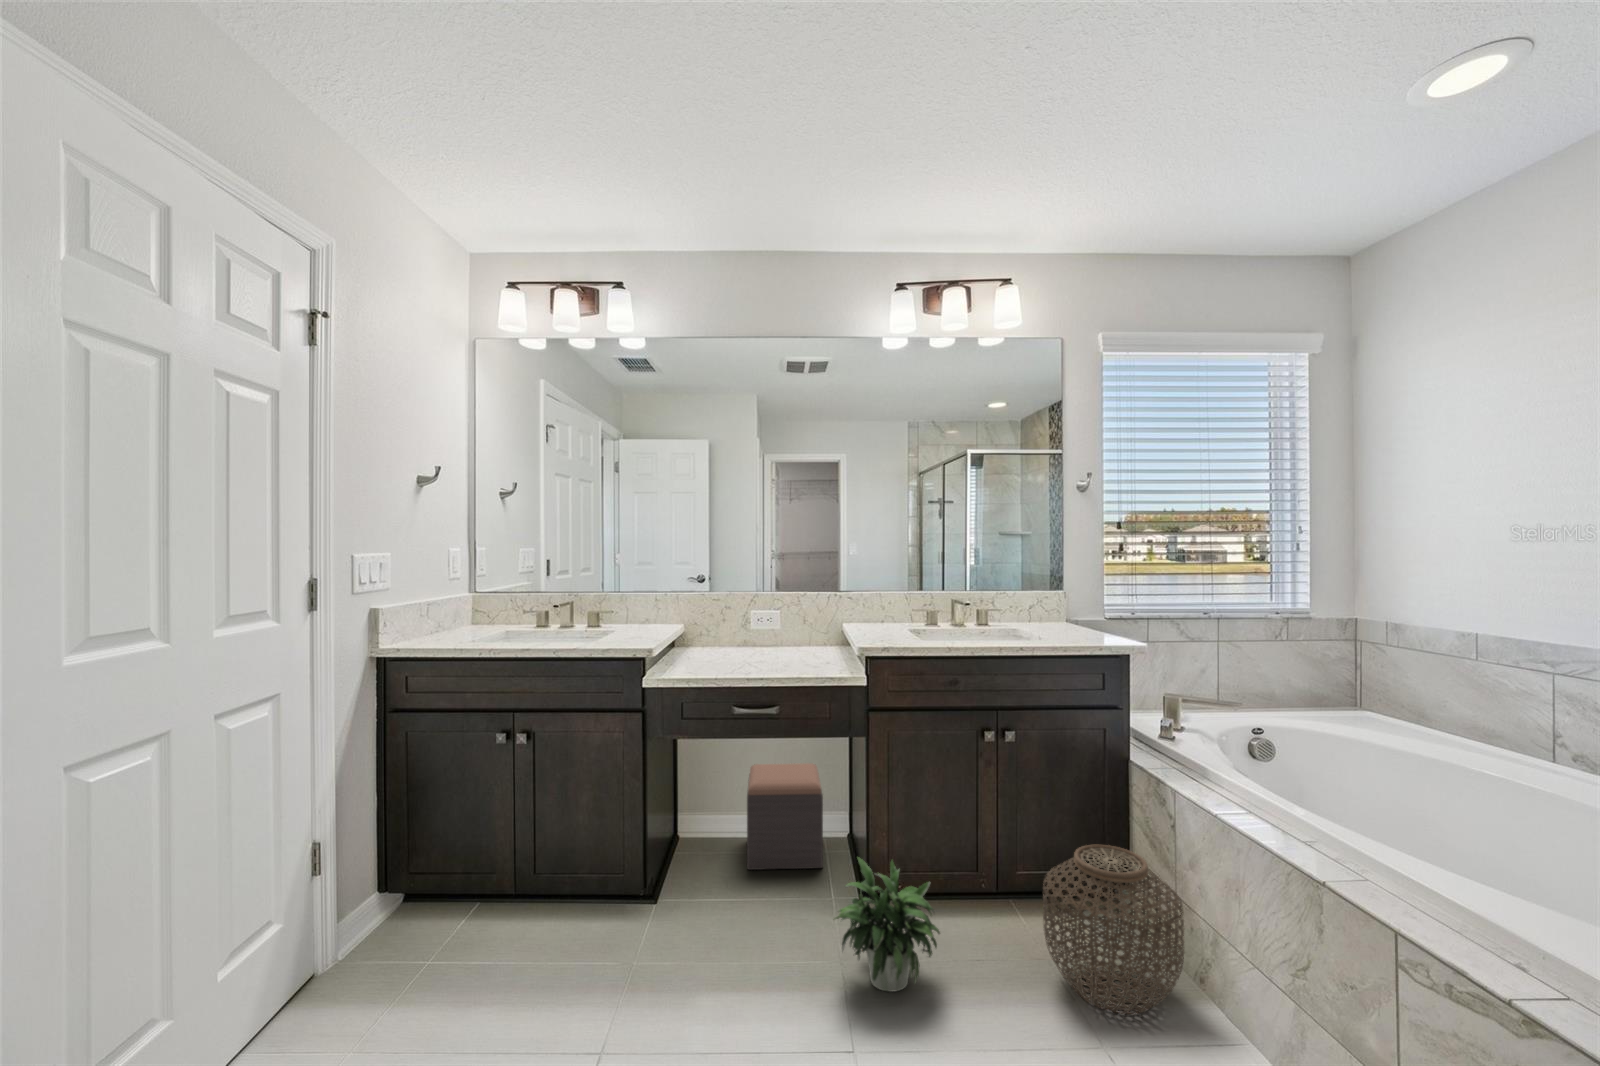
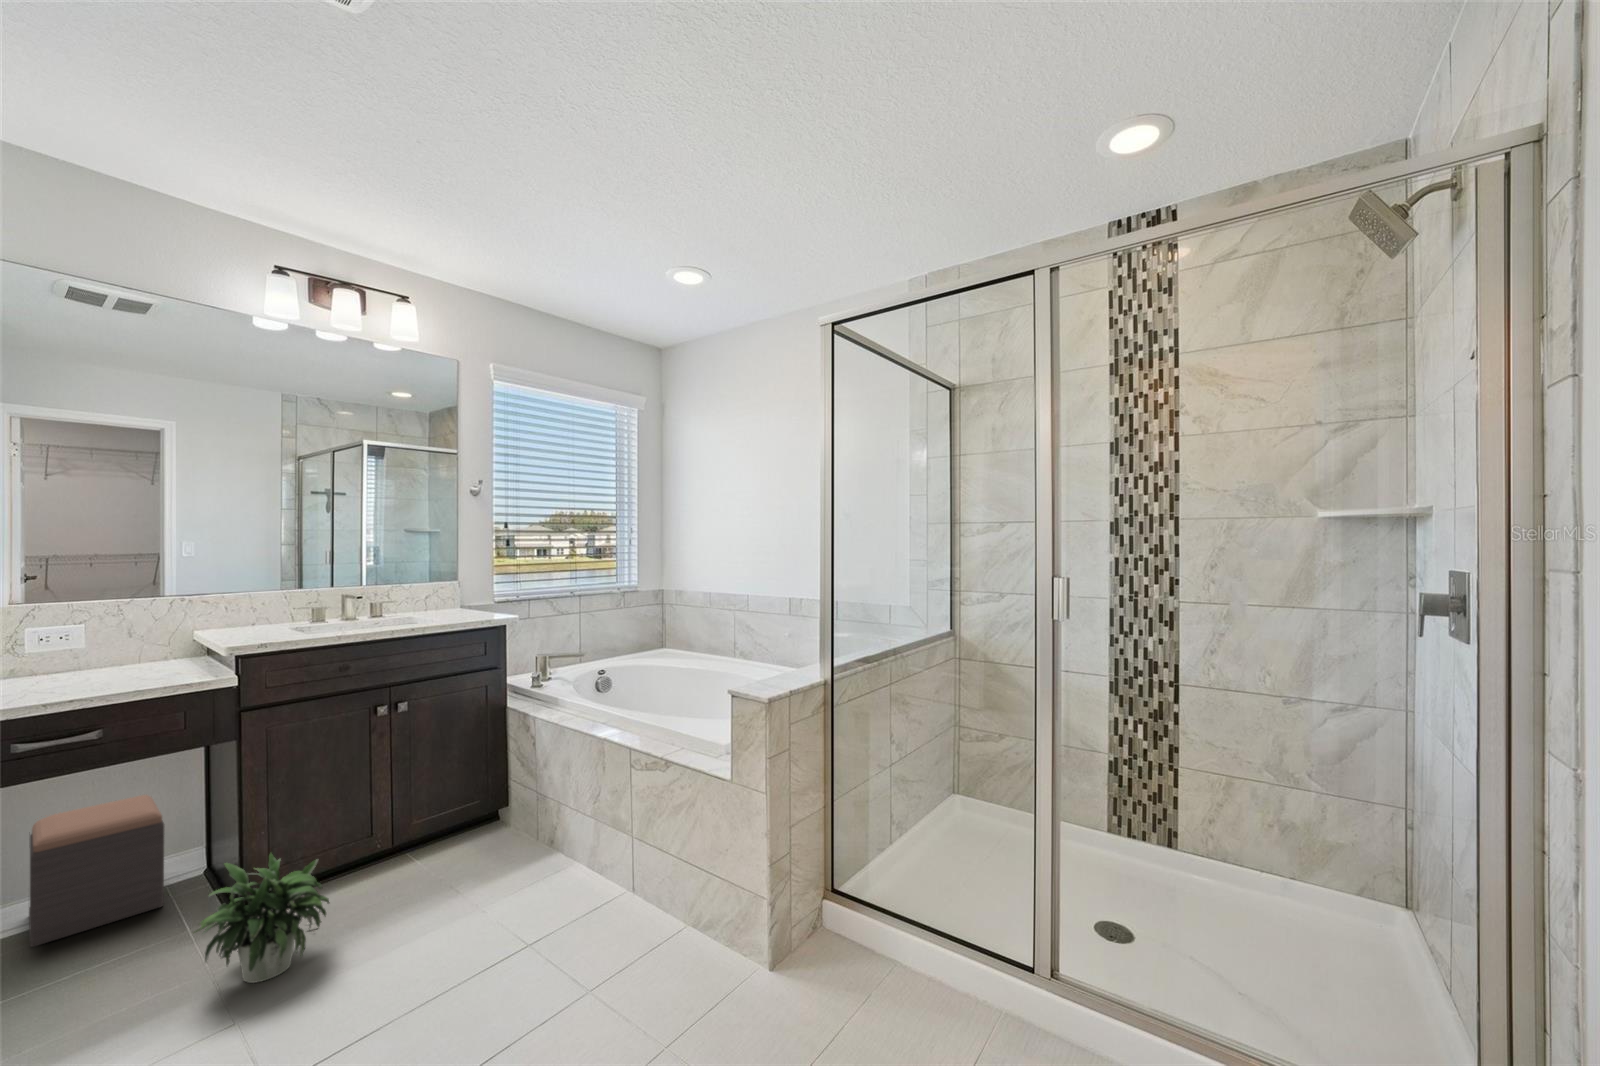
woven basket: present [1043,845,1184,1014] -> none [435,776,548,905]

